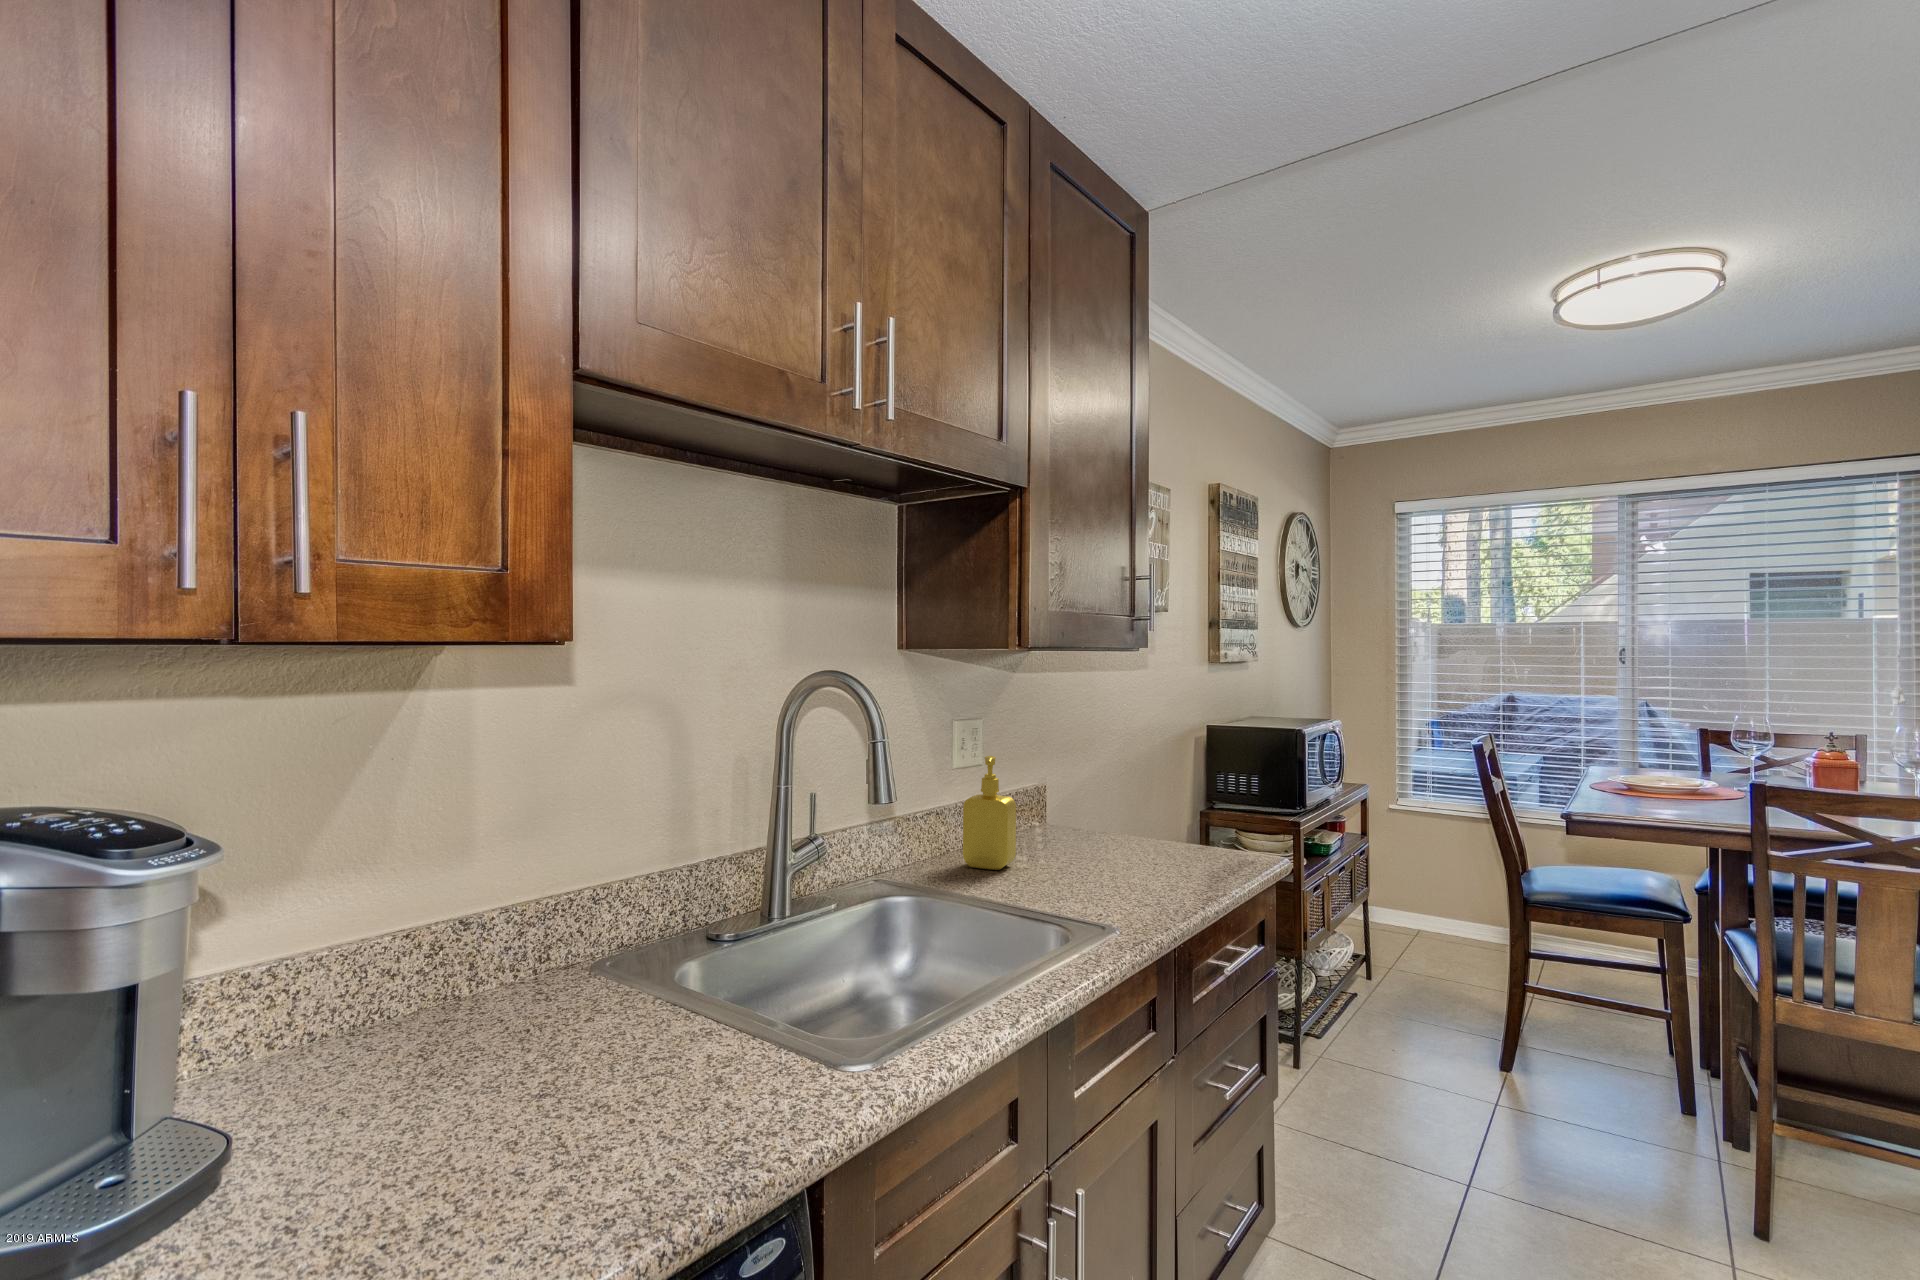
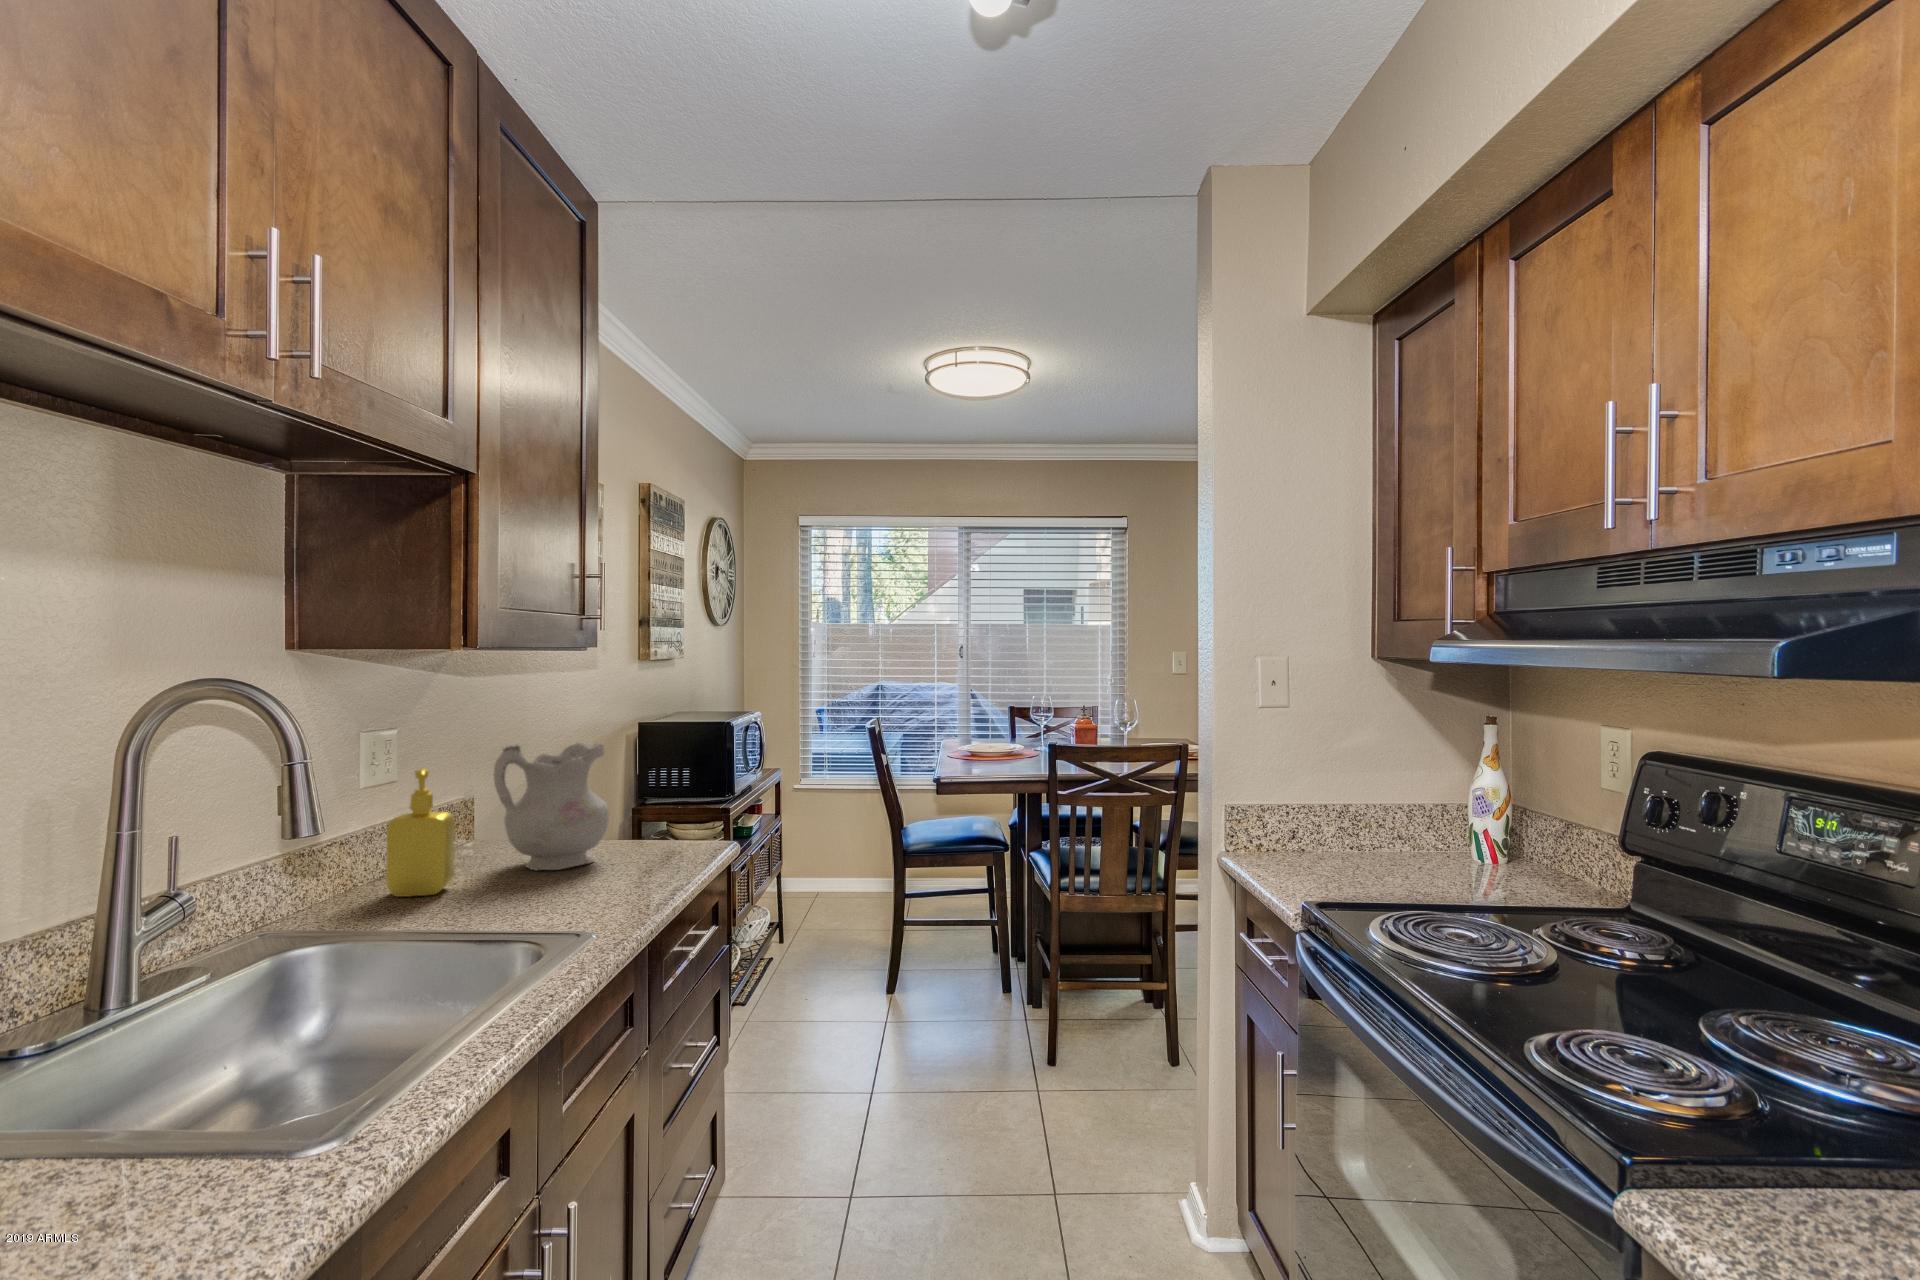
ceramic pitcher: none [1050,740,1154,863] -> present [493,743,609,870]

